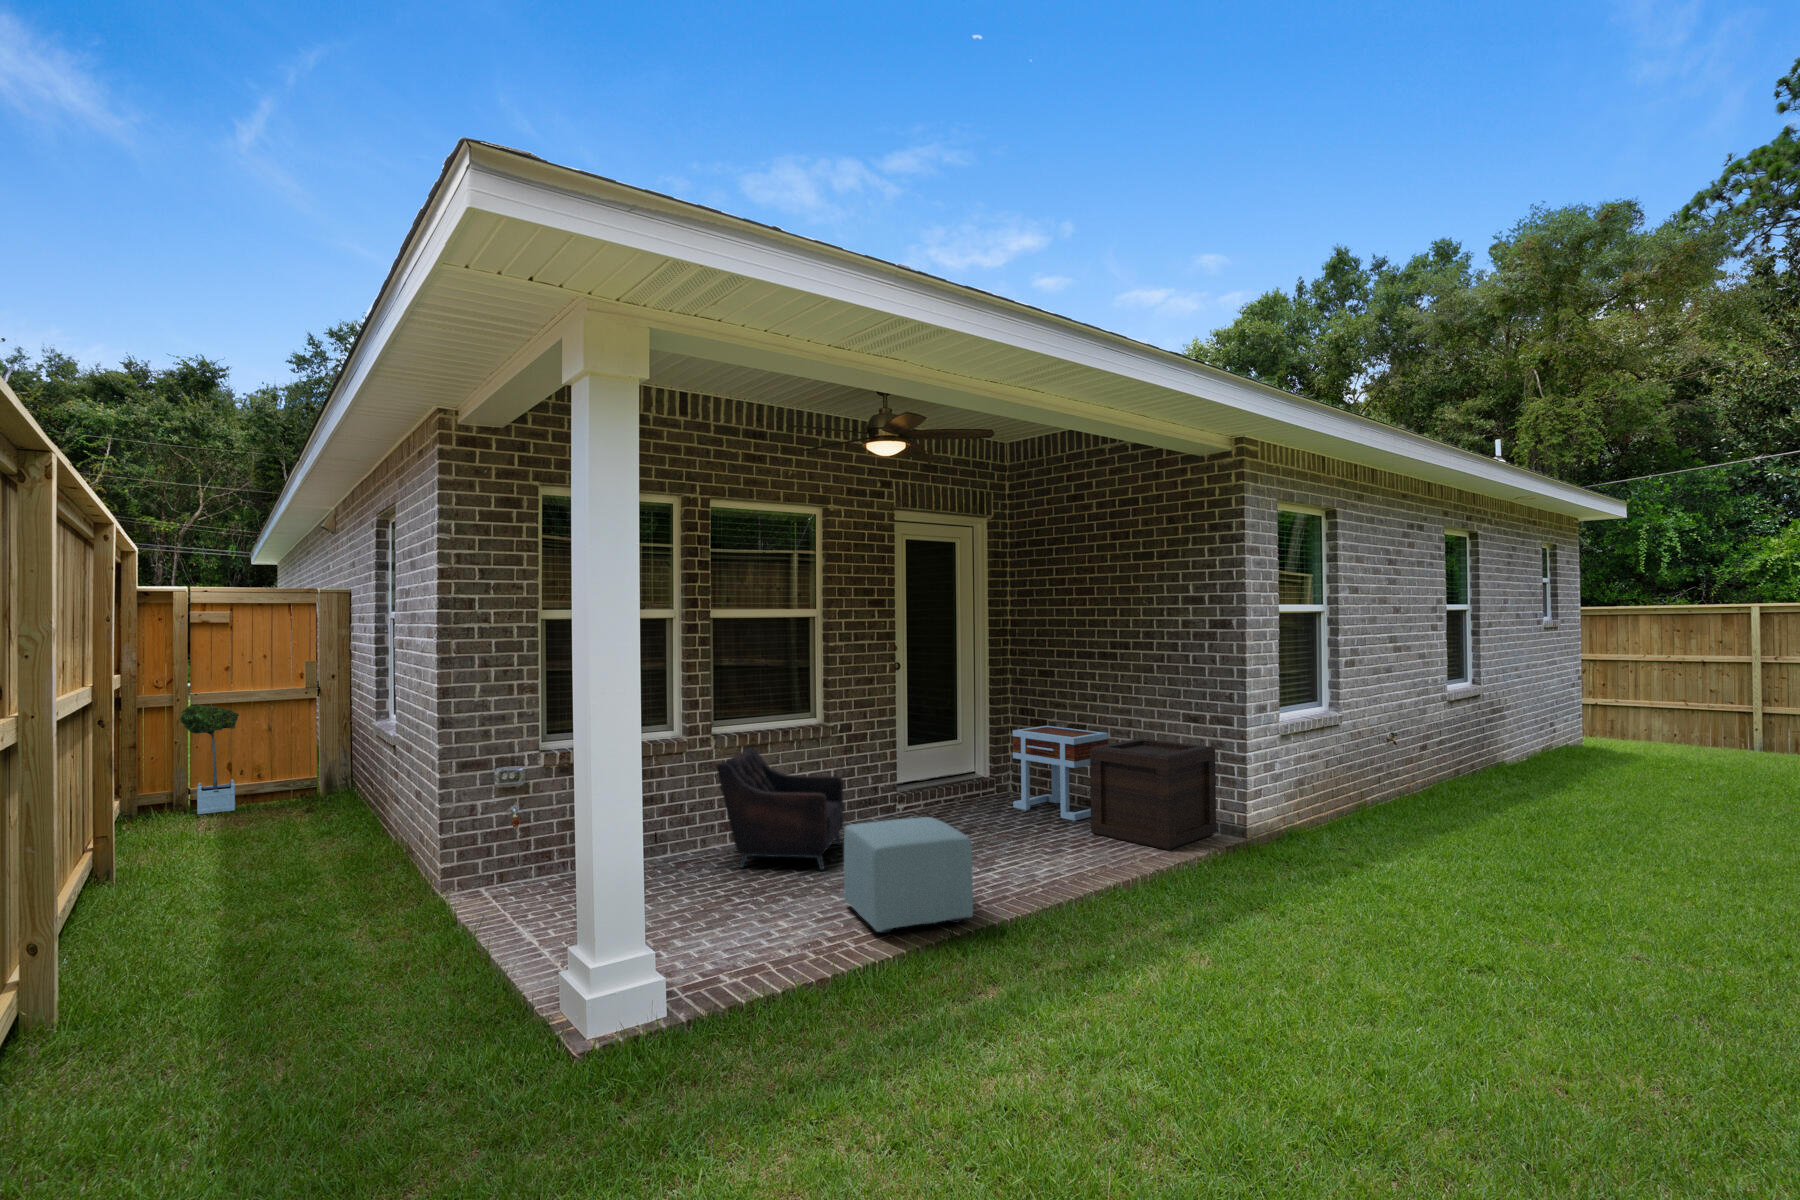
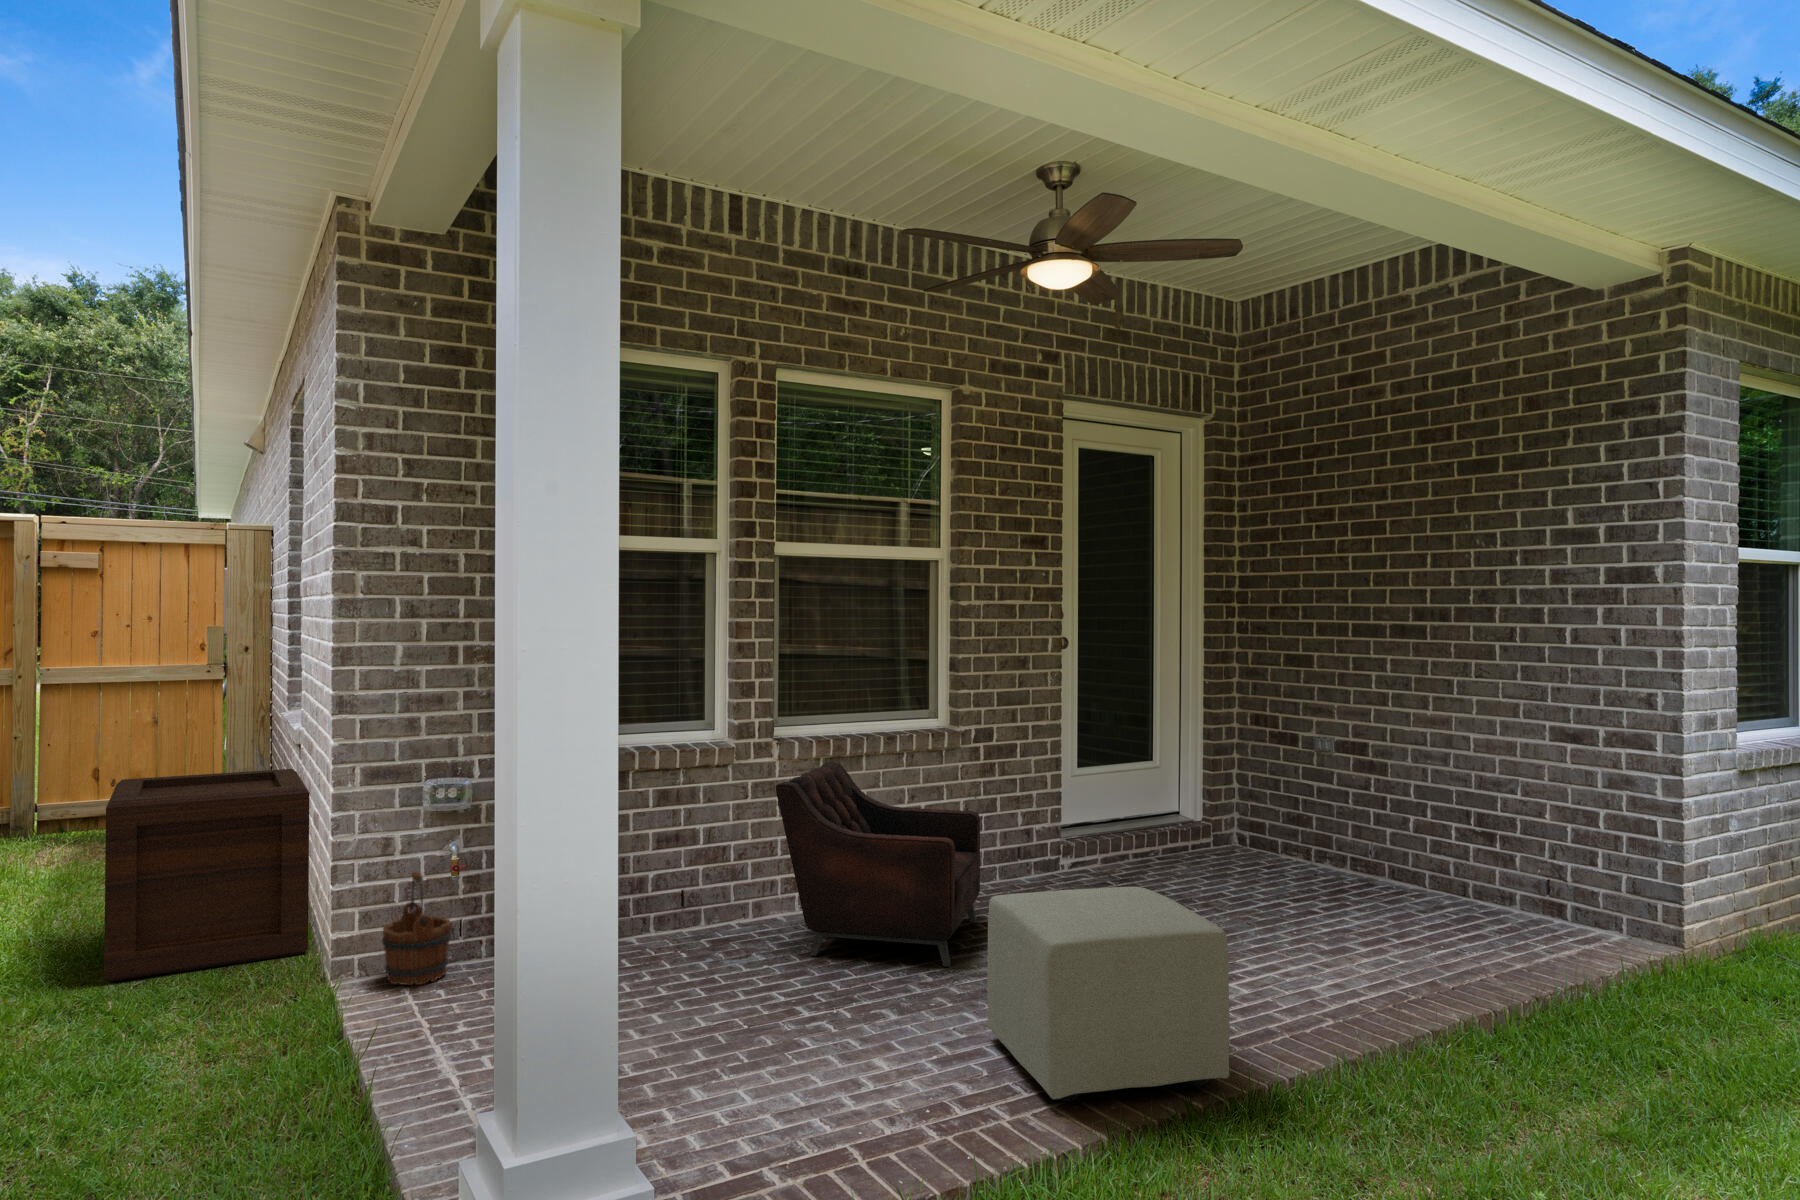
potted tree: present [180,704,239,814] -> none [48,680,129,835]
side table: present [1013,726,1108,821] -> none [1248,744,1411,899]
wooden crate: present [1090,738,1216,850] -> present [104,769,310,981]
wooden bucket: none [473,826,515,896] -> present [382,872,451,985]

